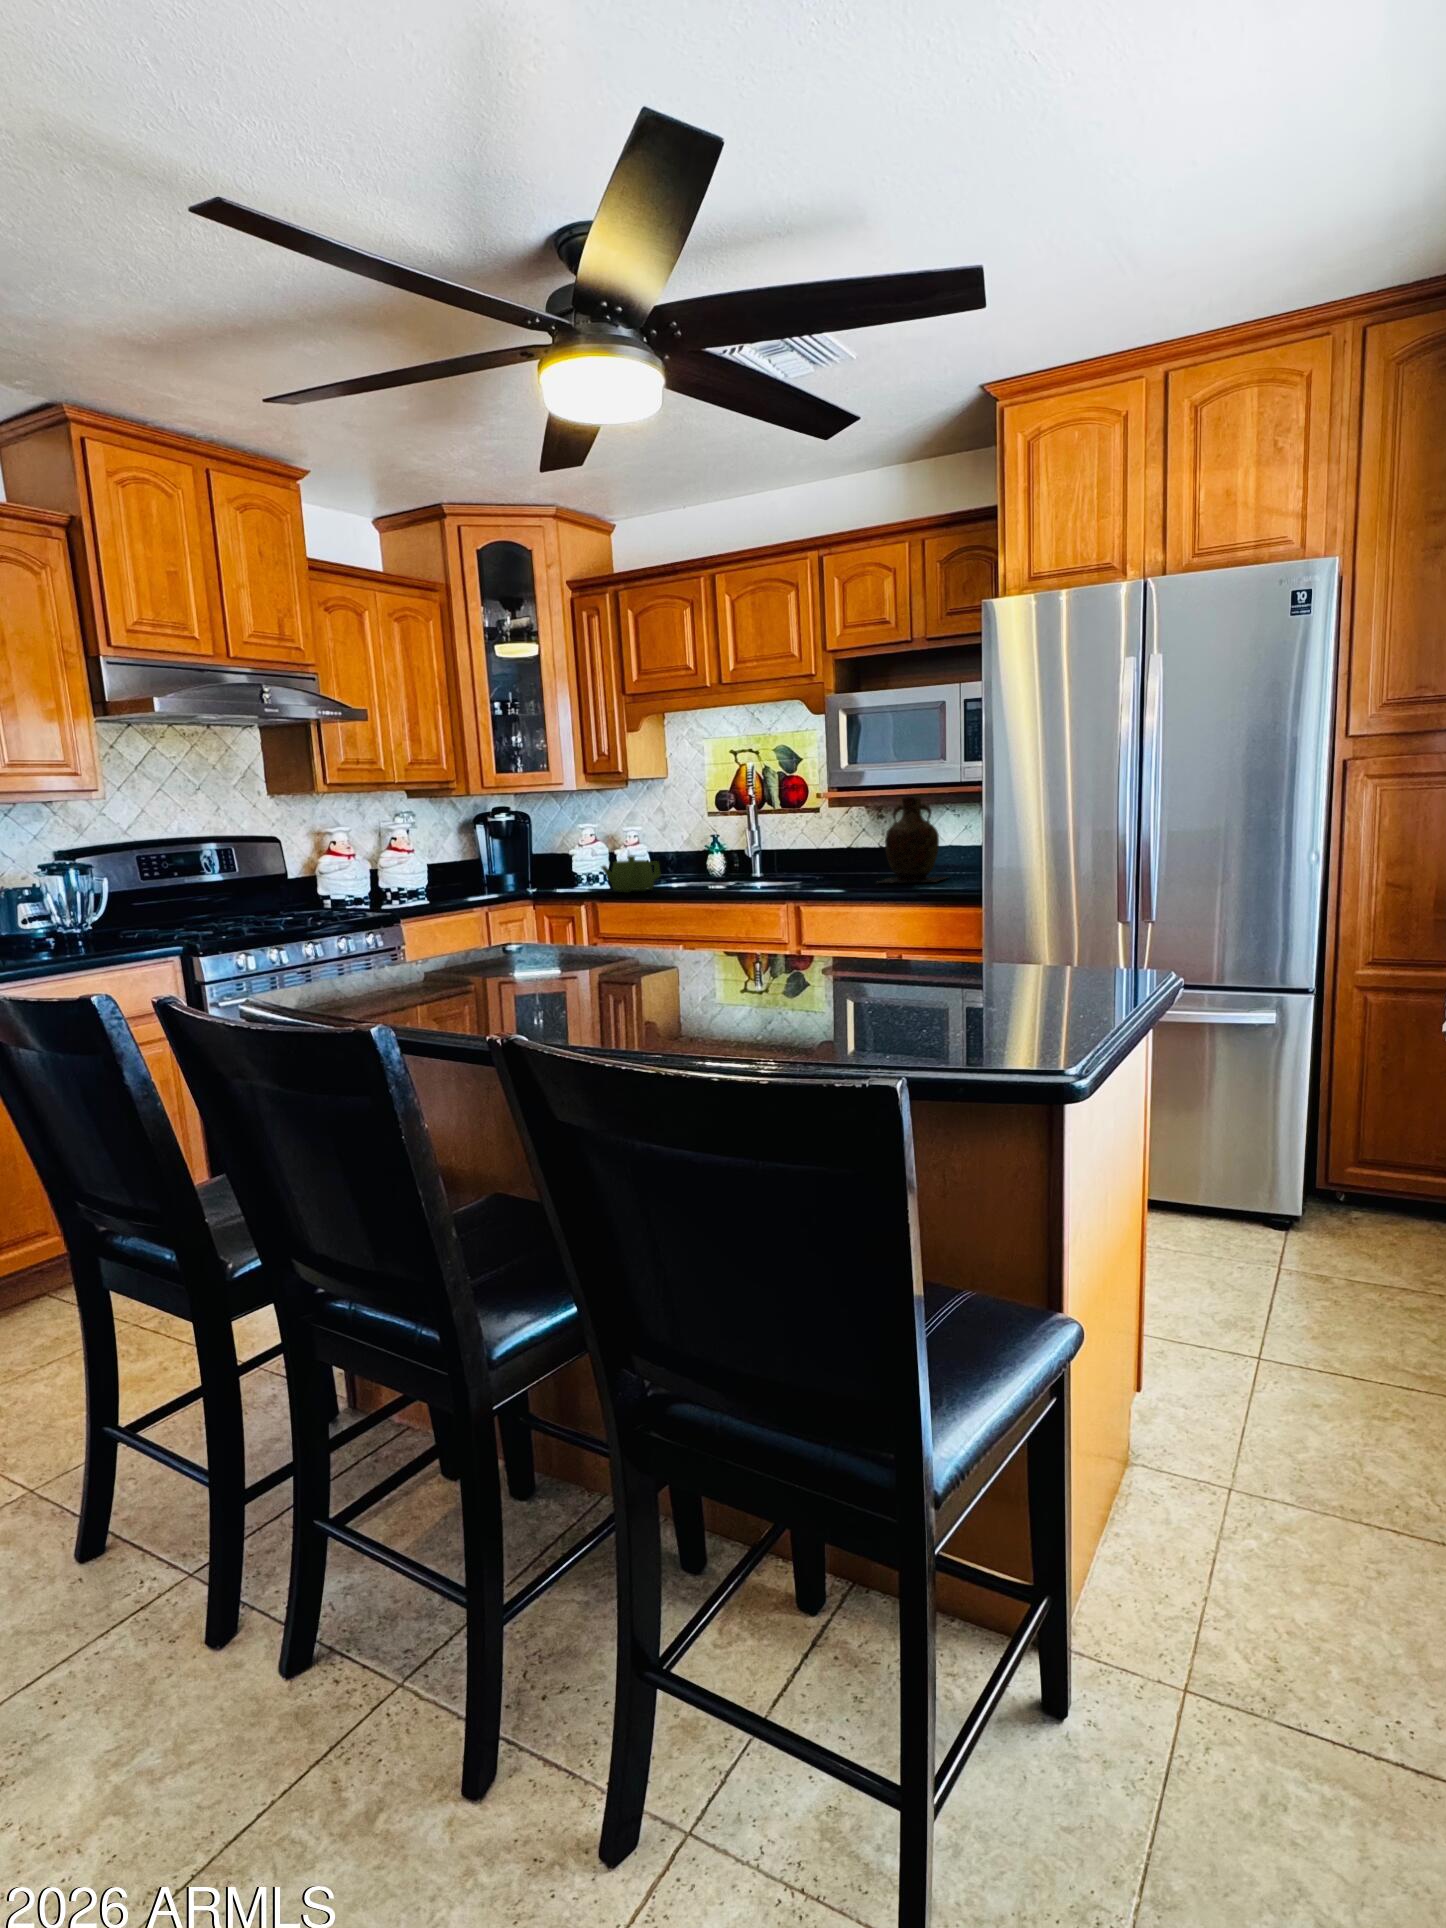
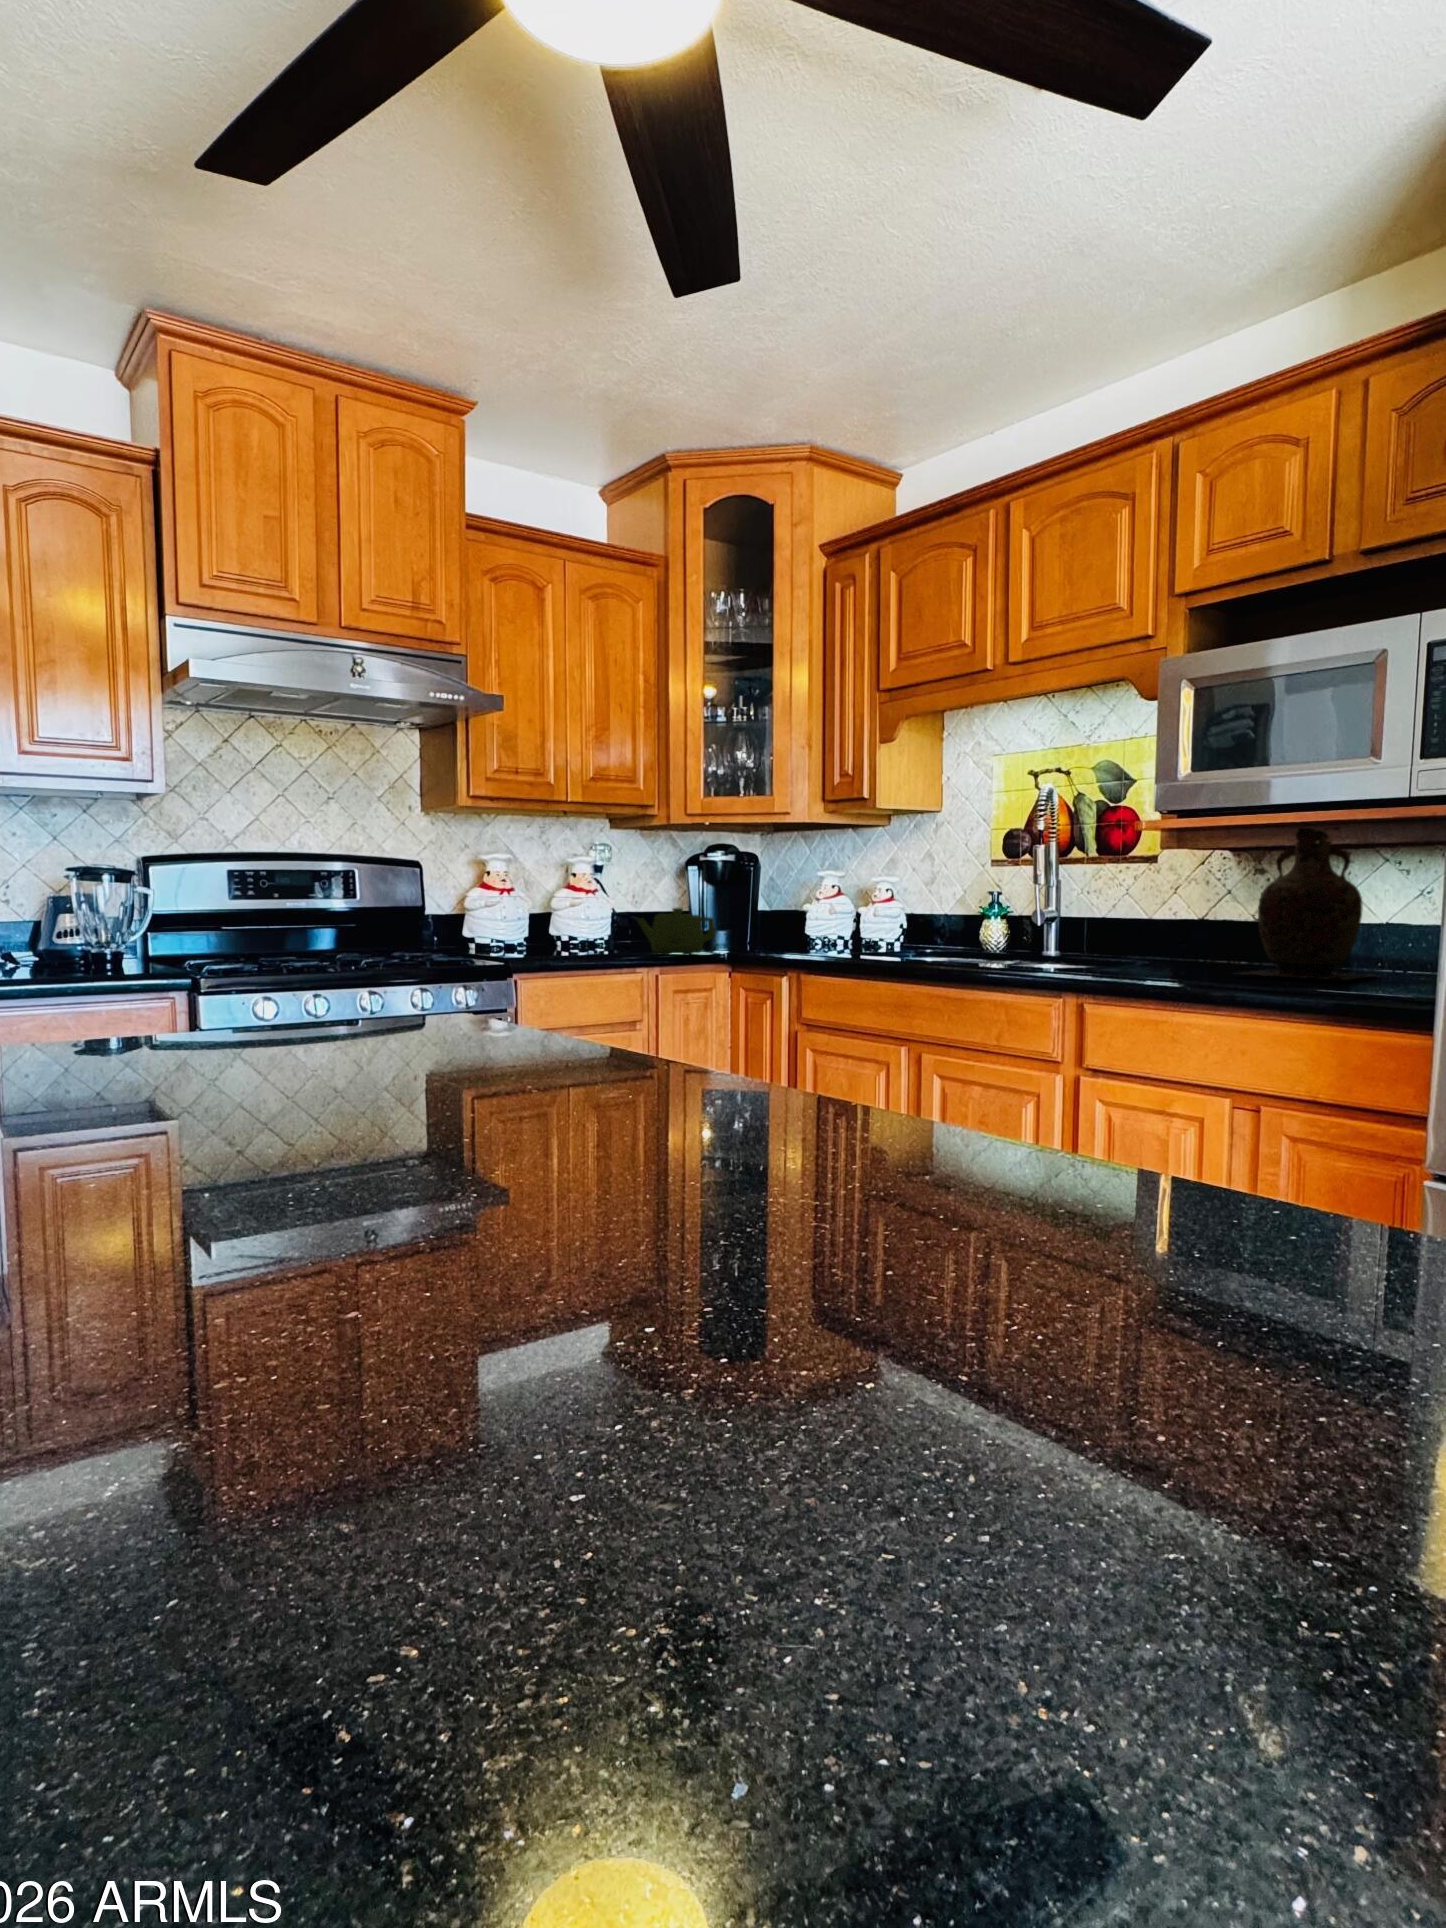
teapot: present [602,856,661,893] -> present [637,908,715,955]

